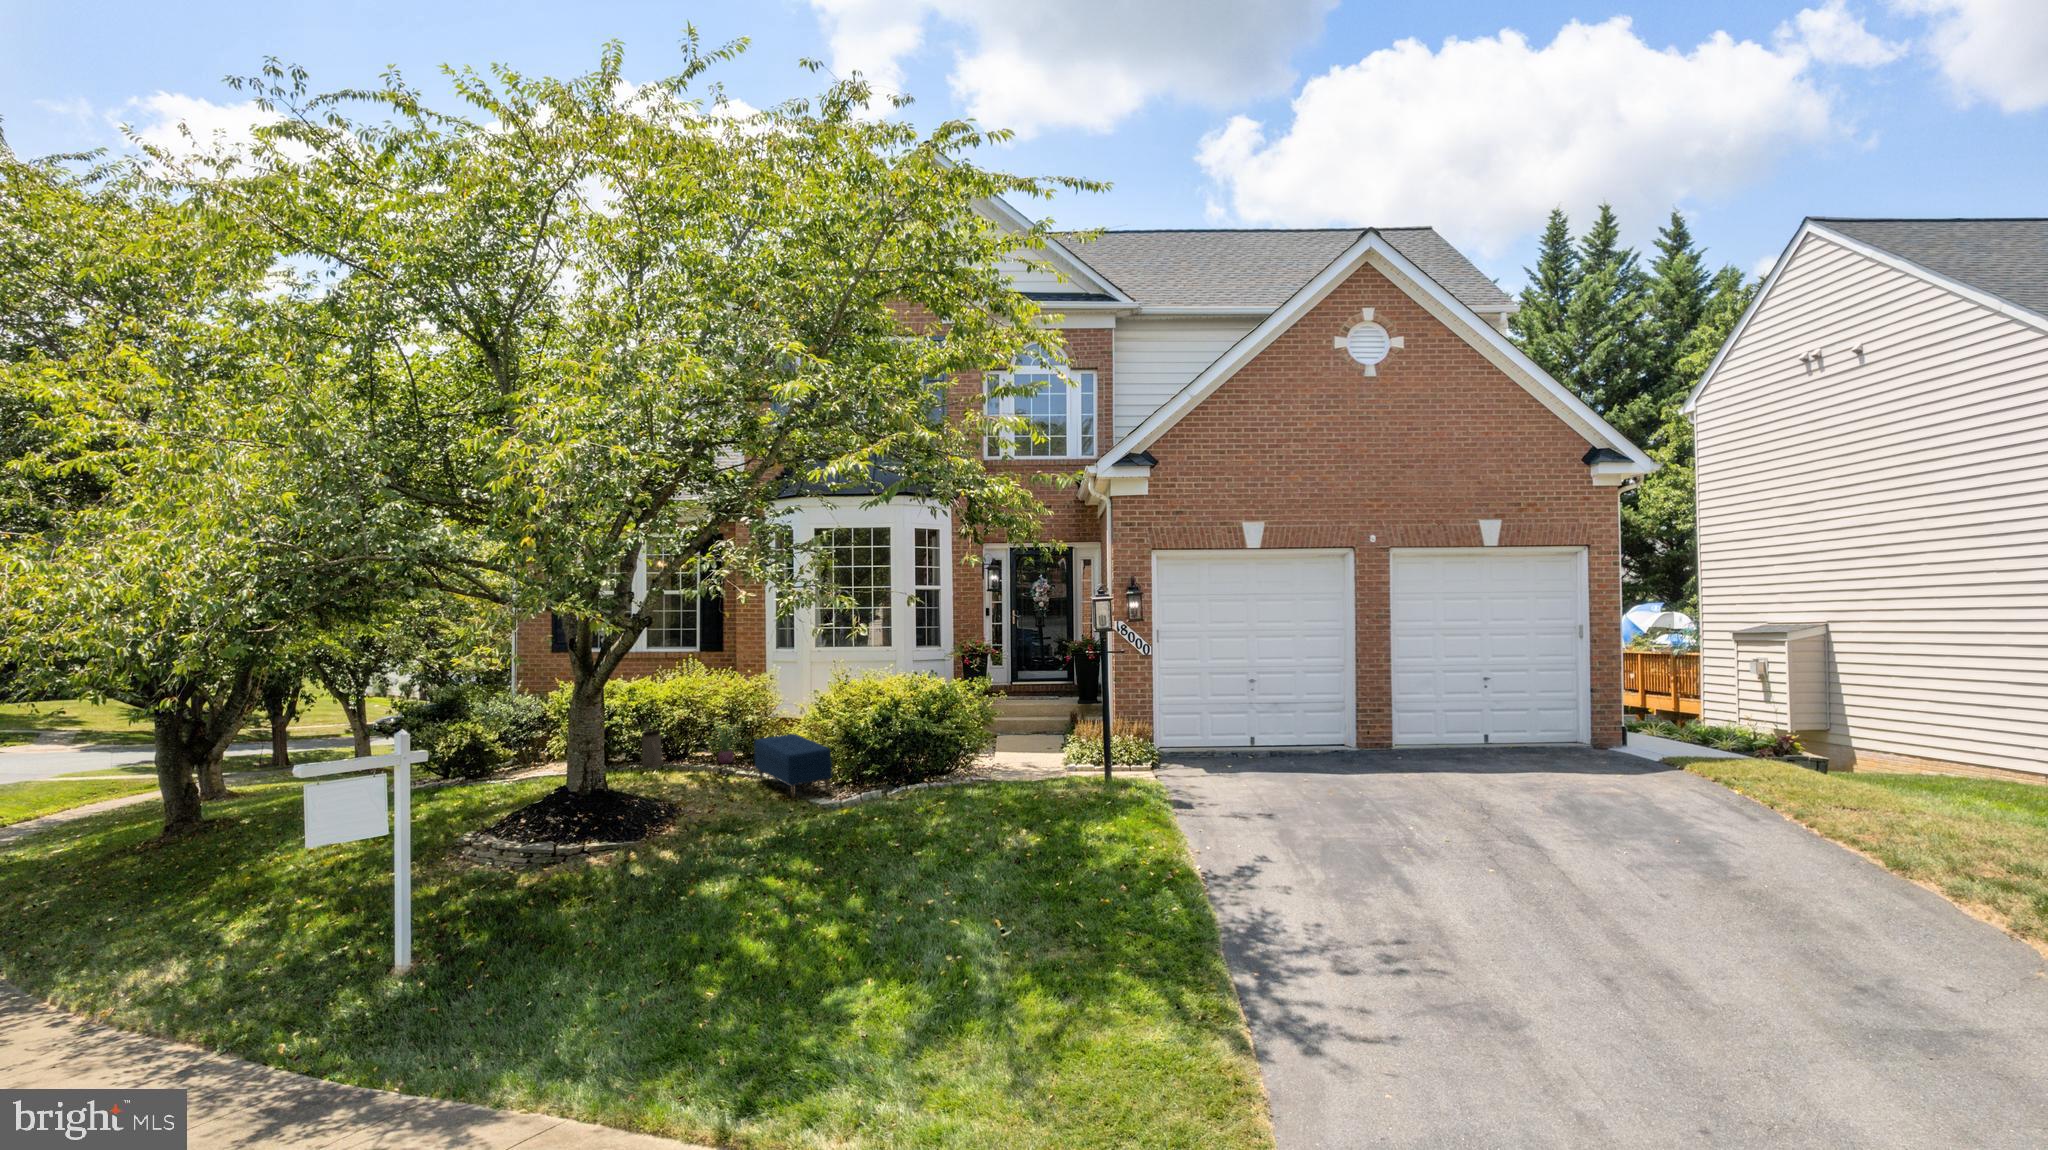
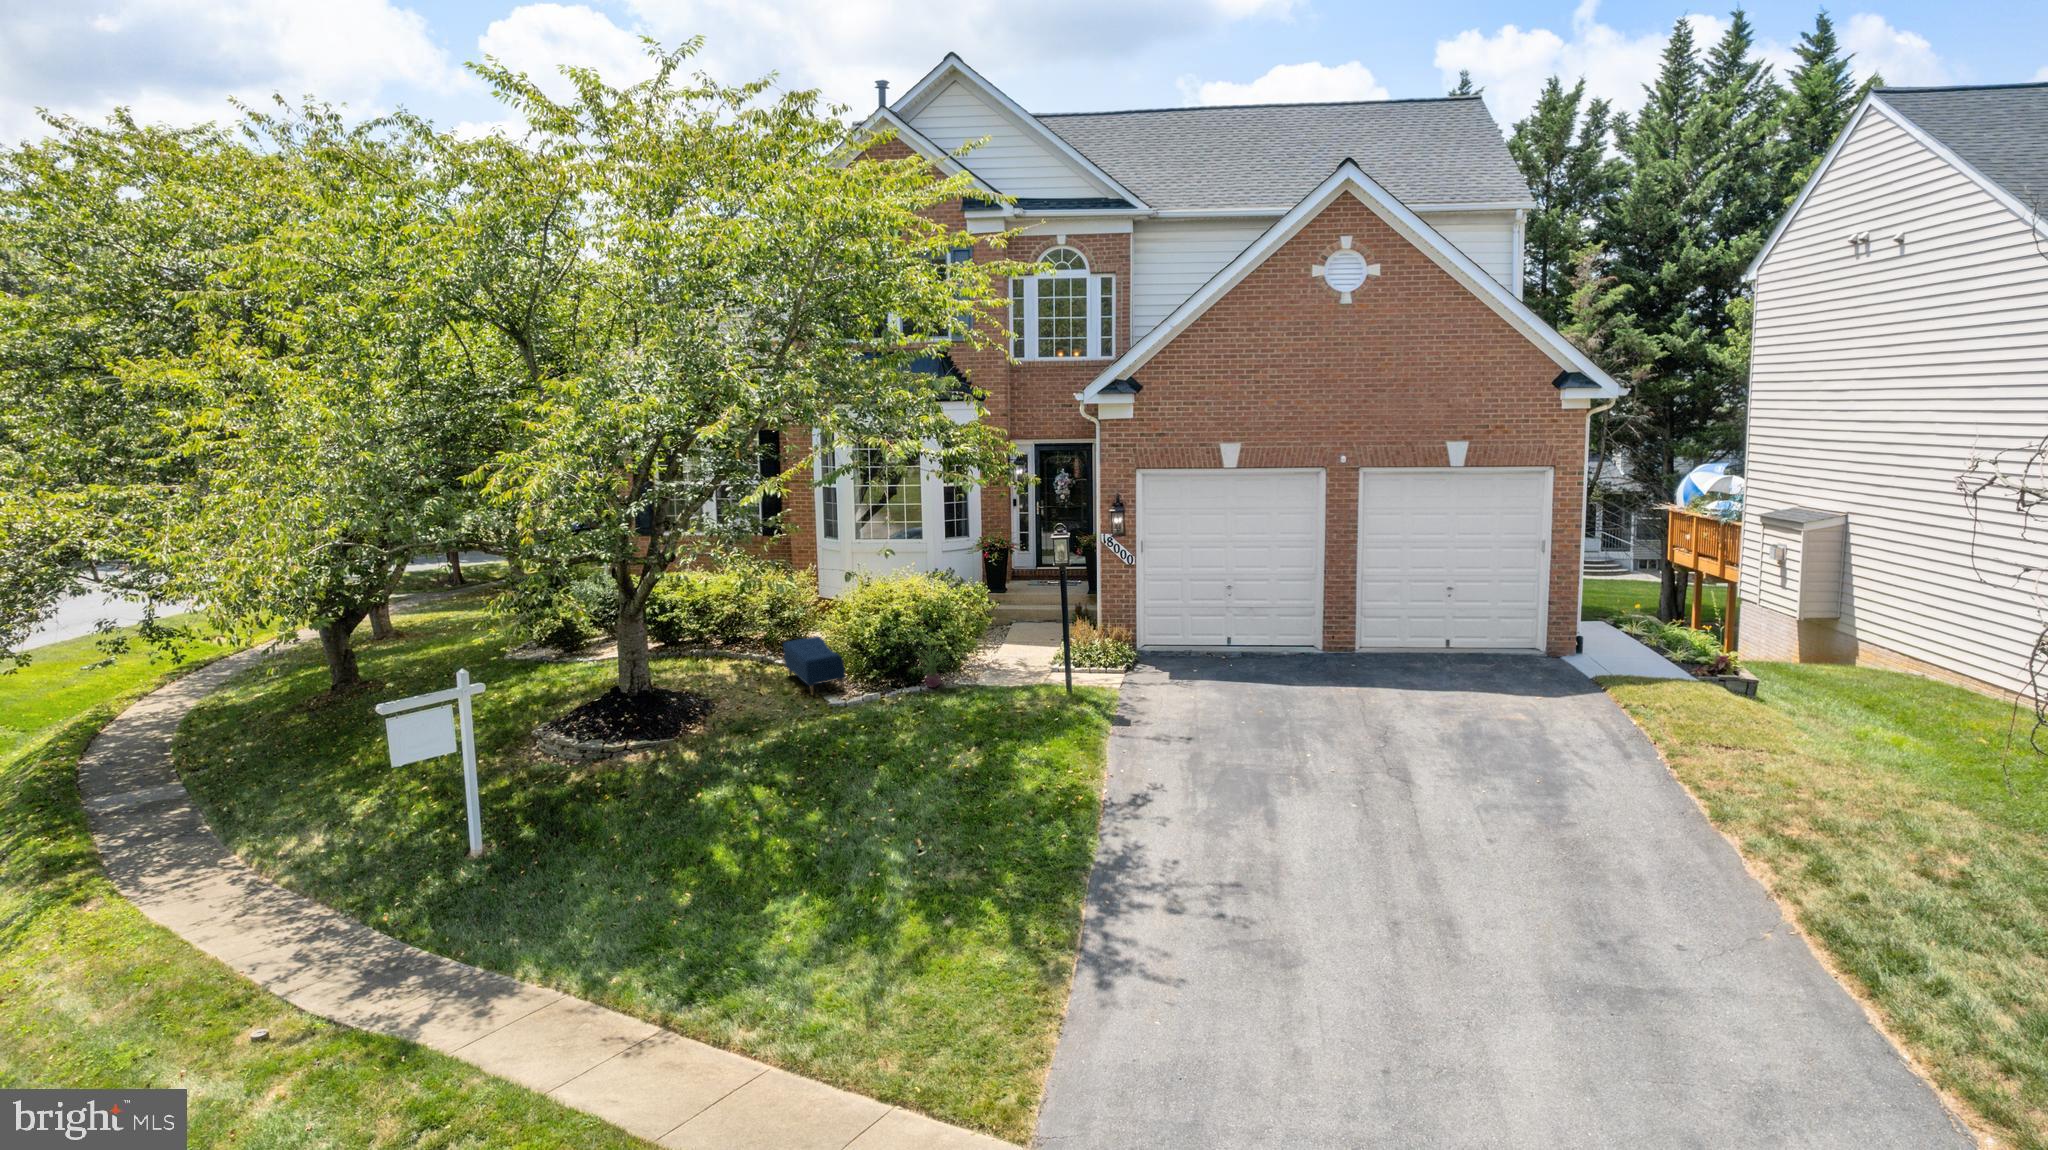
decorative plant: present [715,721,734,764] -> present [922,650,941,688]
watering can: present [642,725,664,766] -> none [694,621,714,659]

